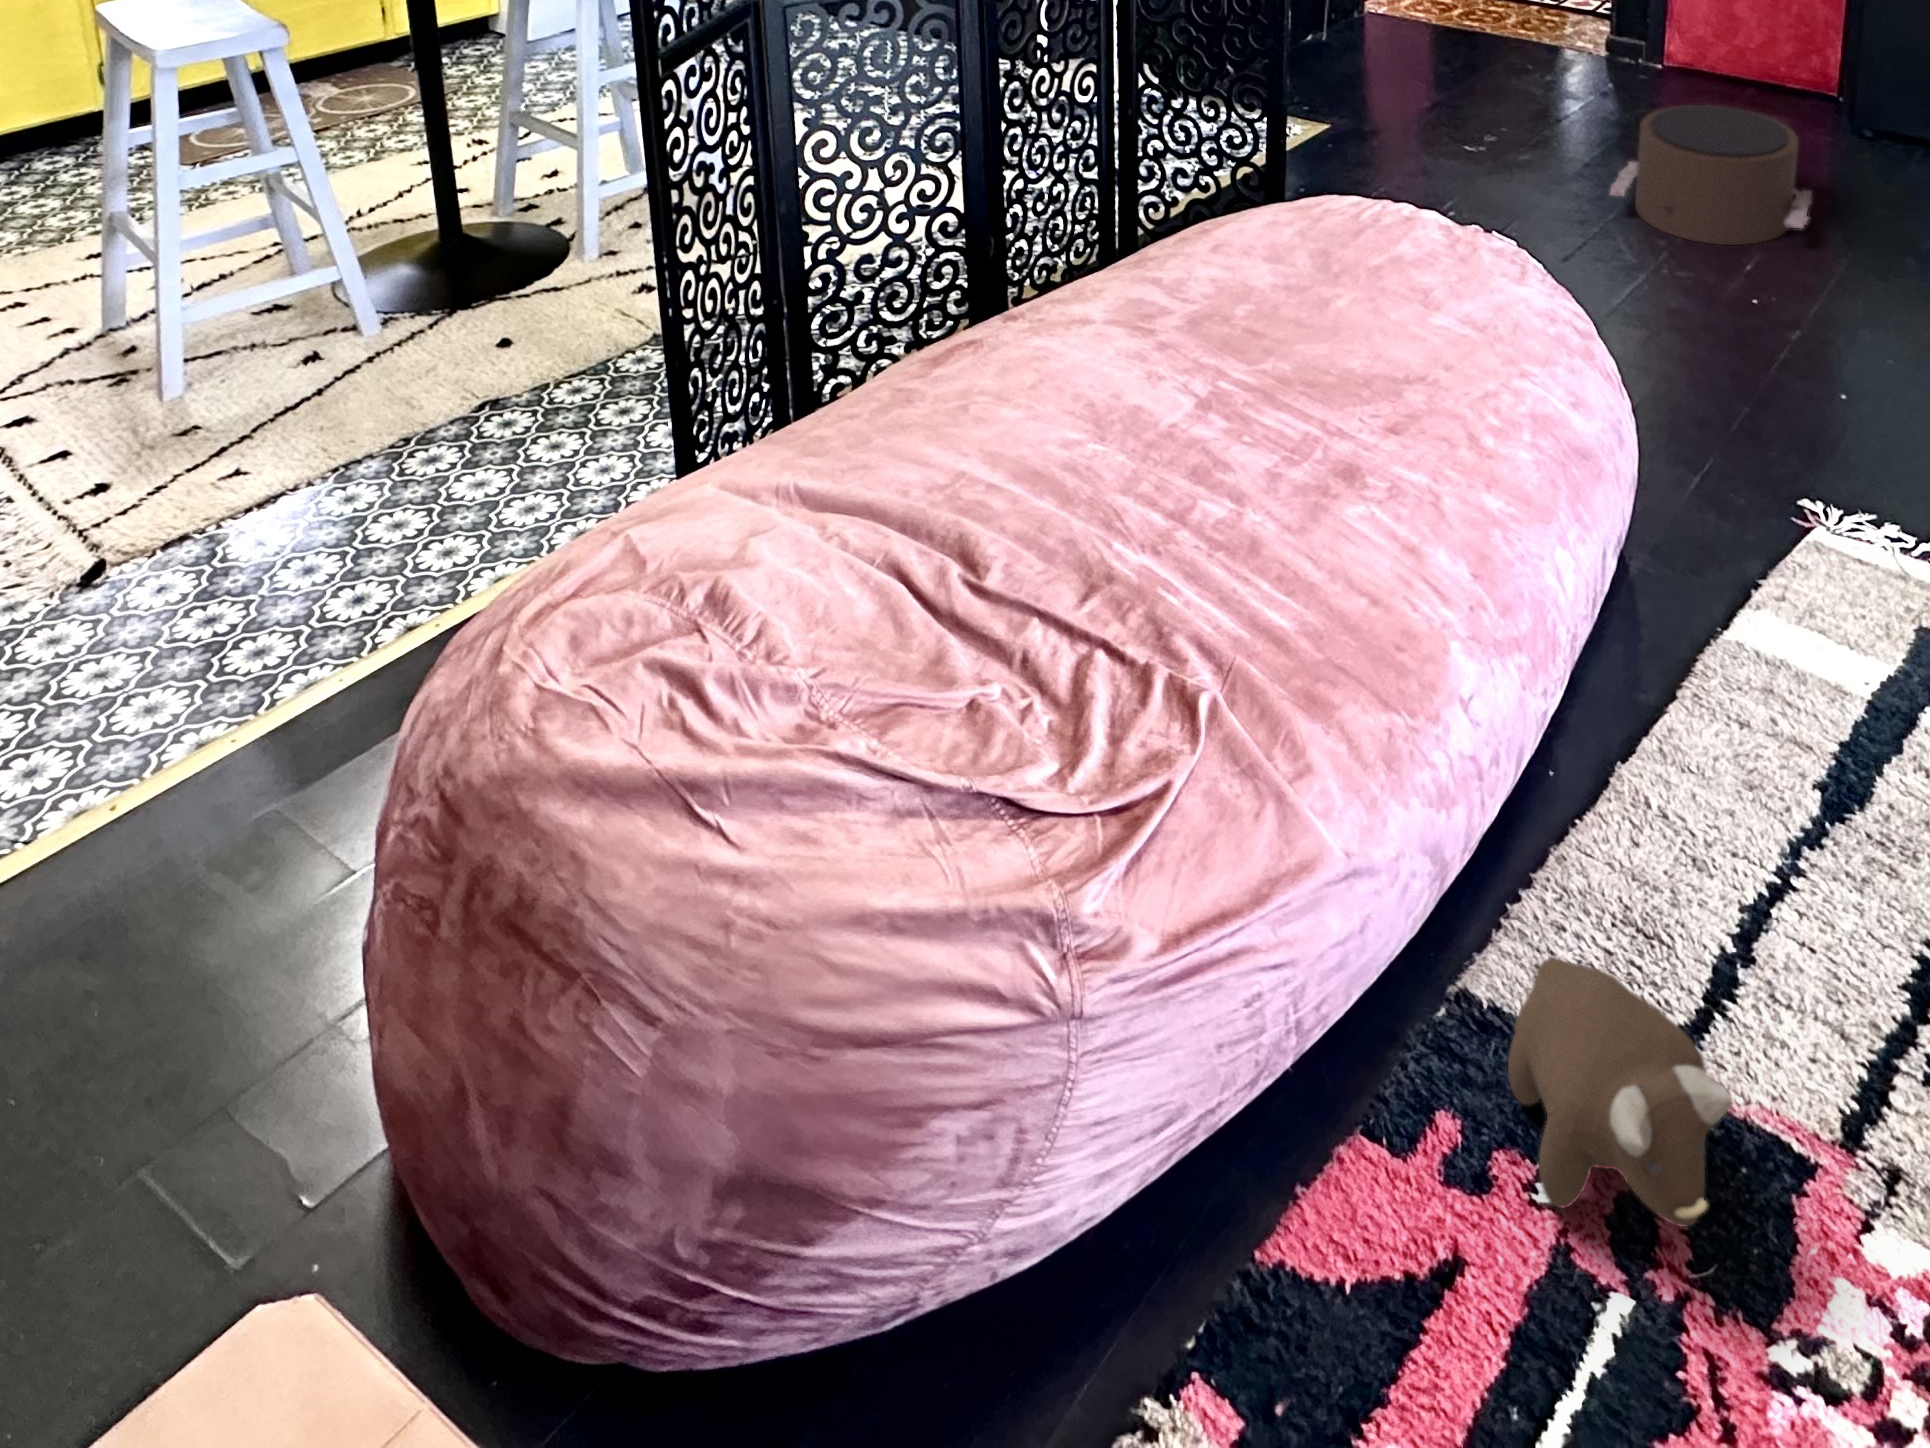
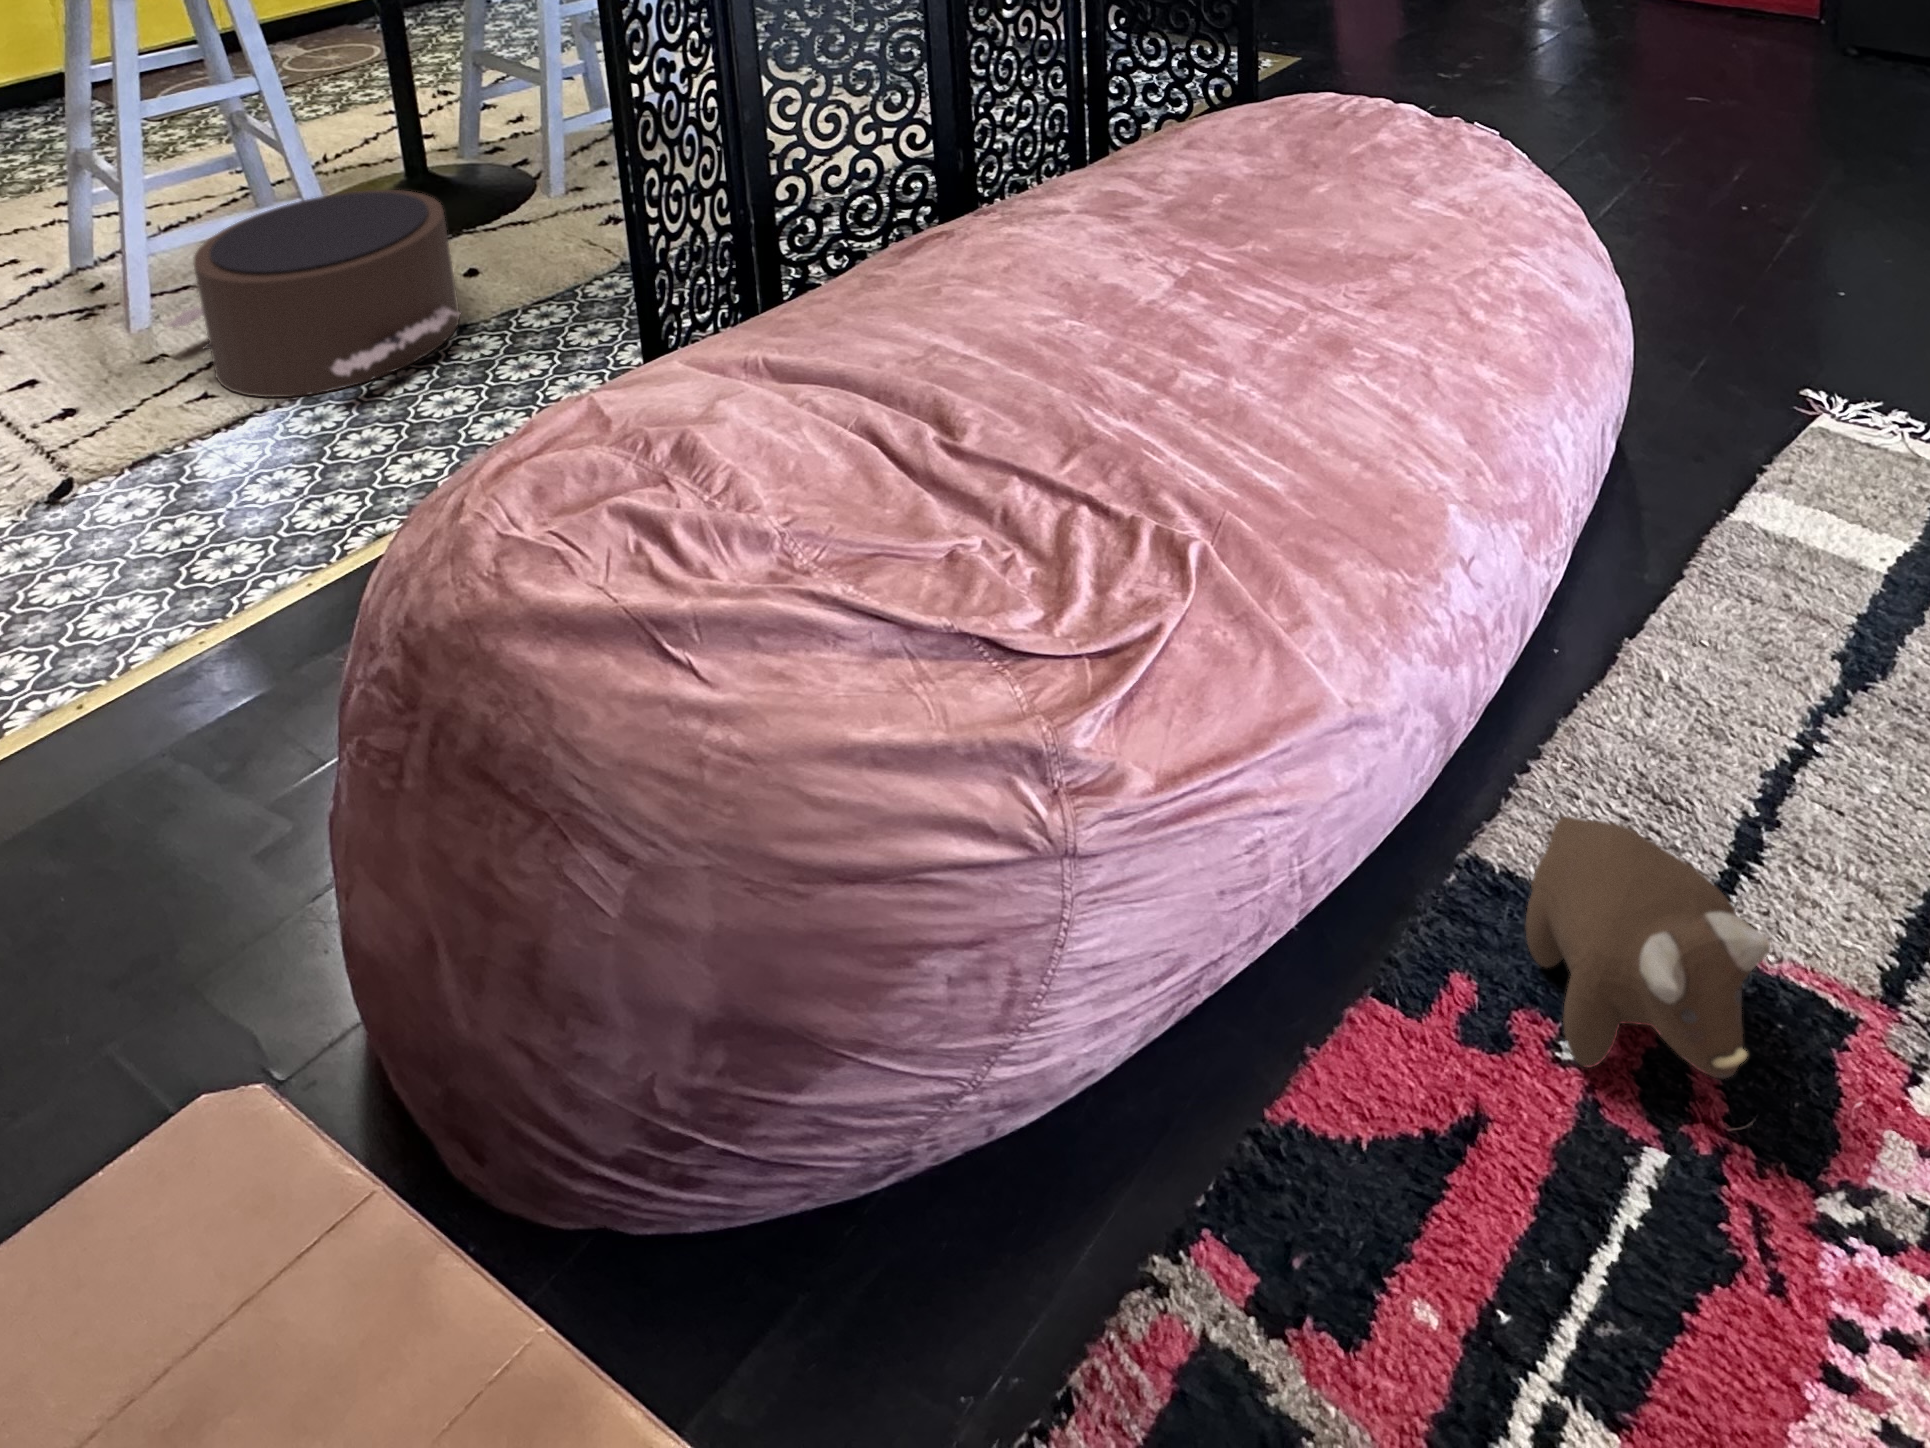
pouf: present [1610,105,1812,245] -> present [167,190,460,397]

